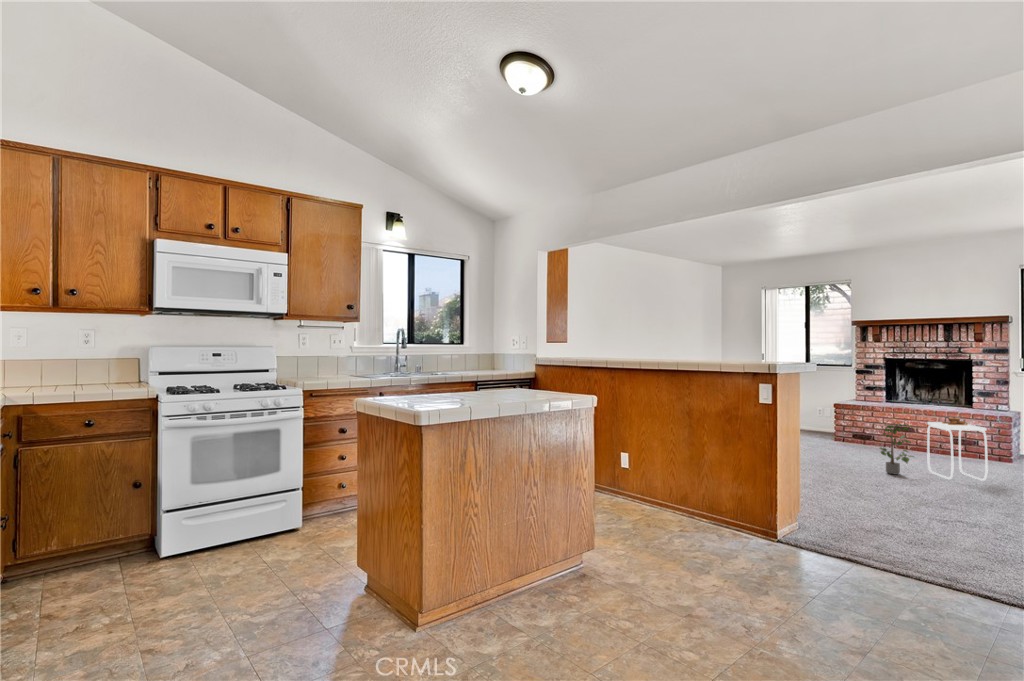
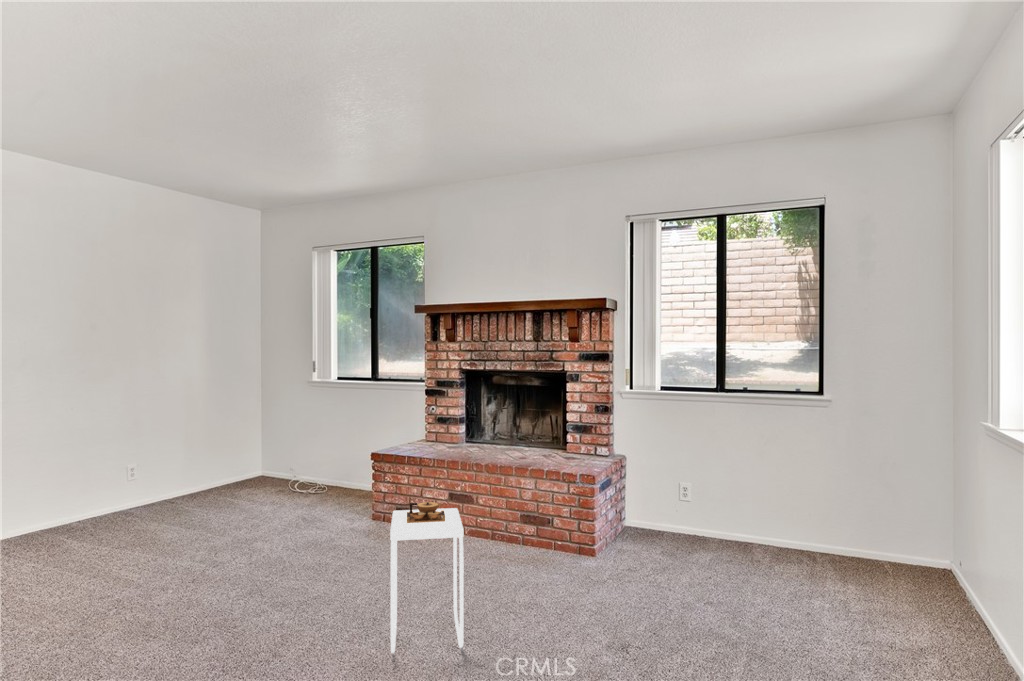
potted plant: present [880,424,914,475] -> none [268,522,342,646]

